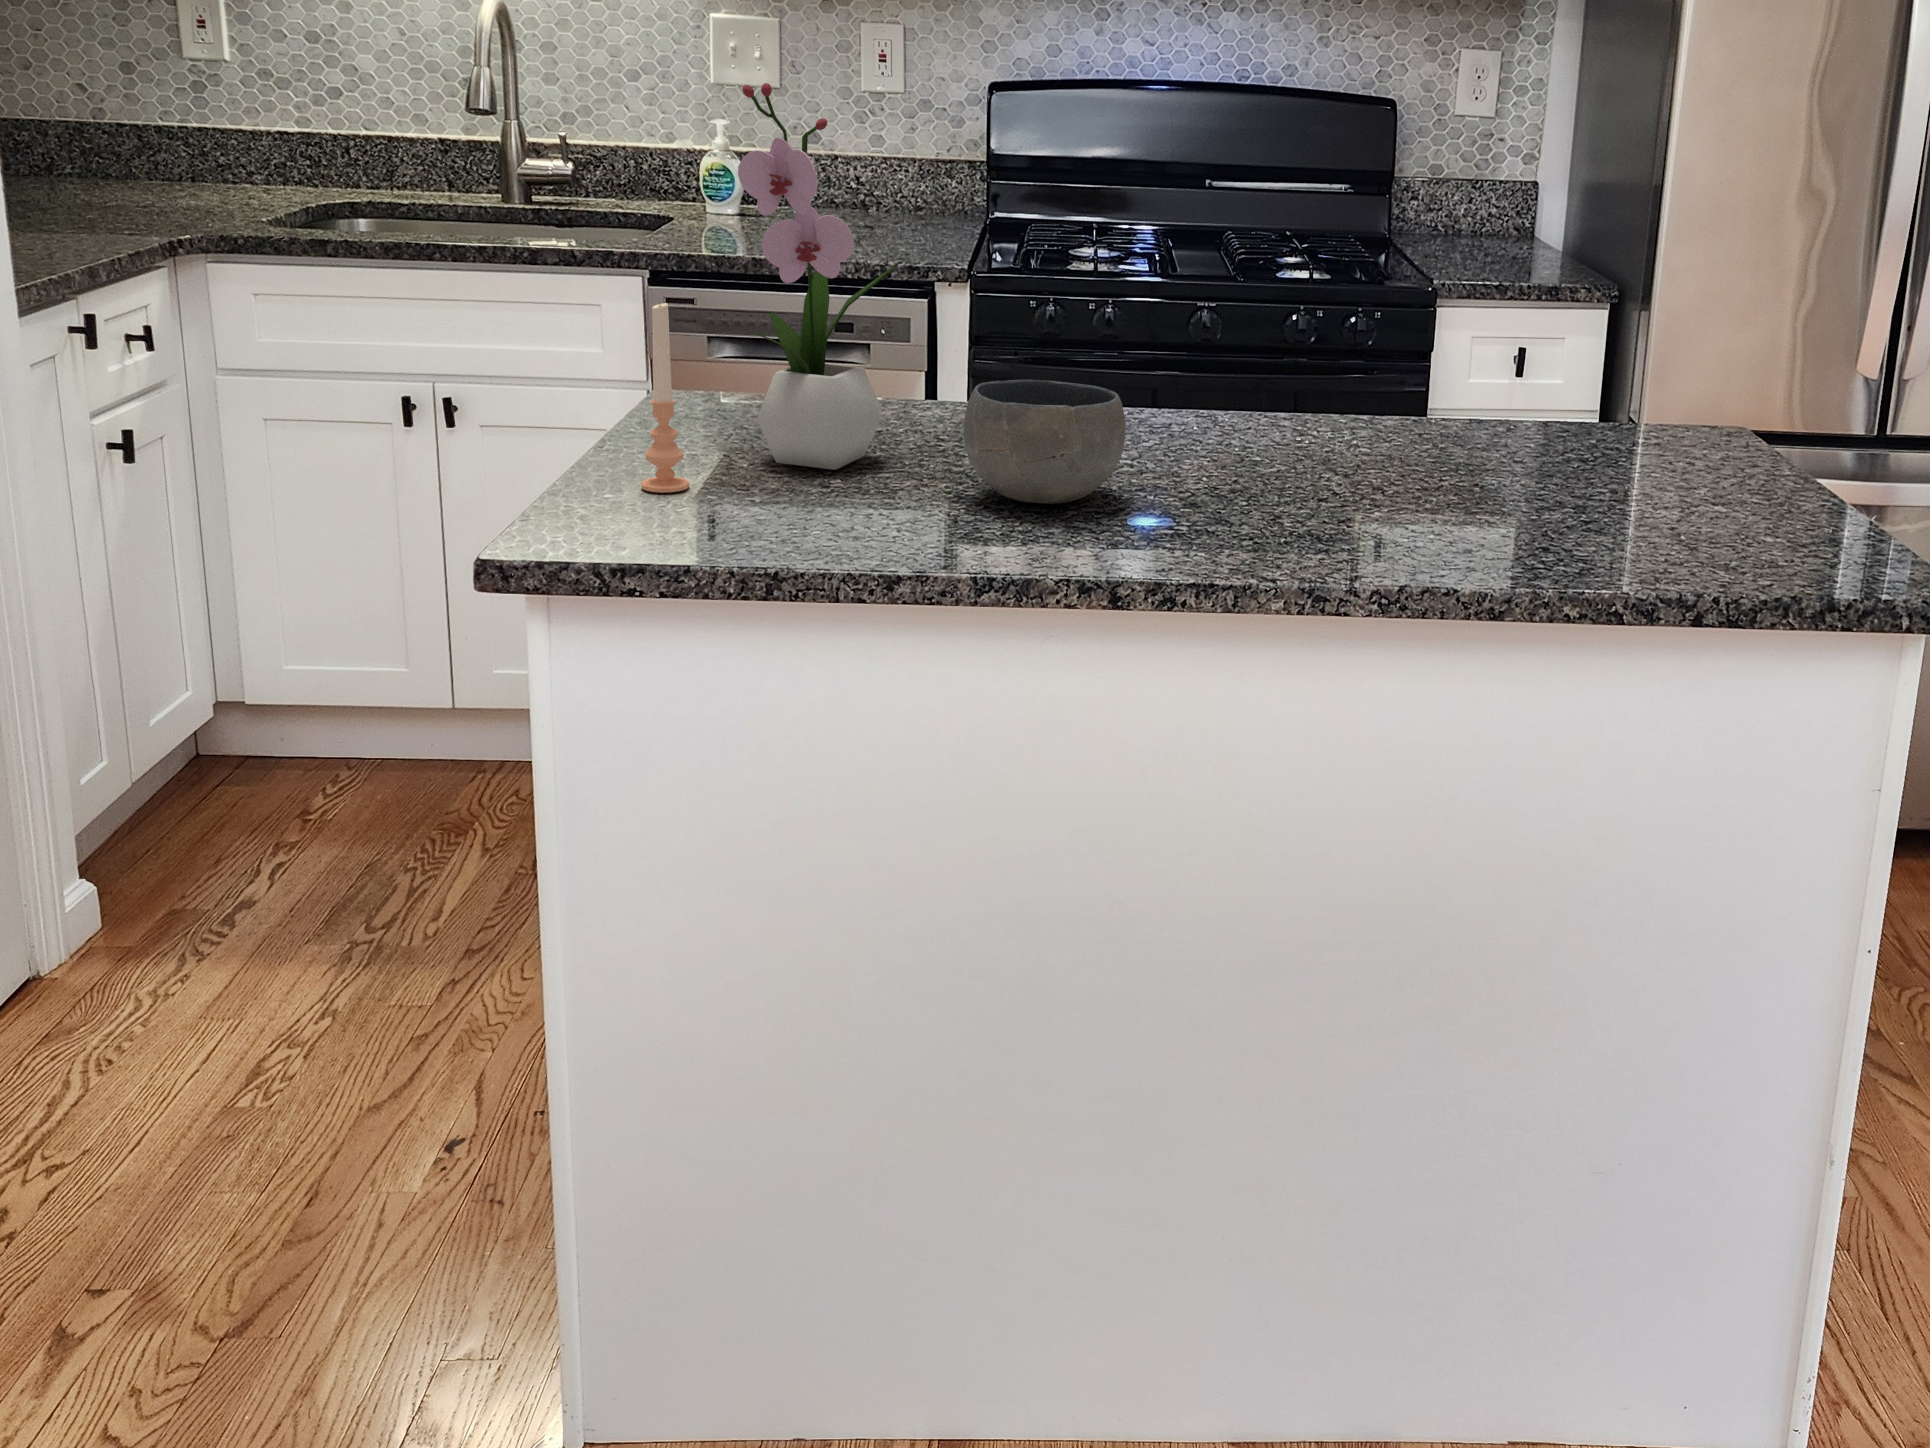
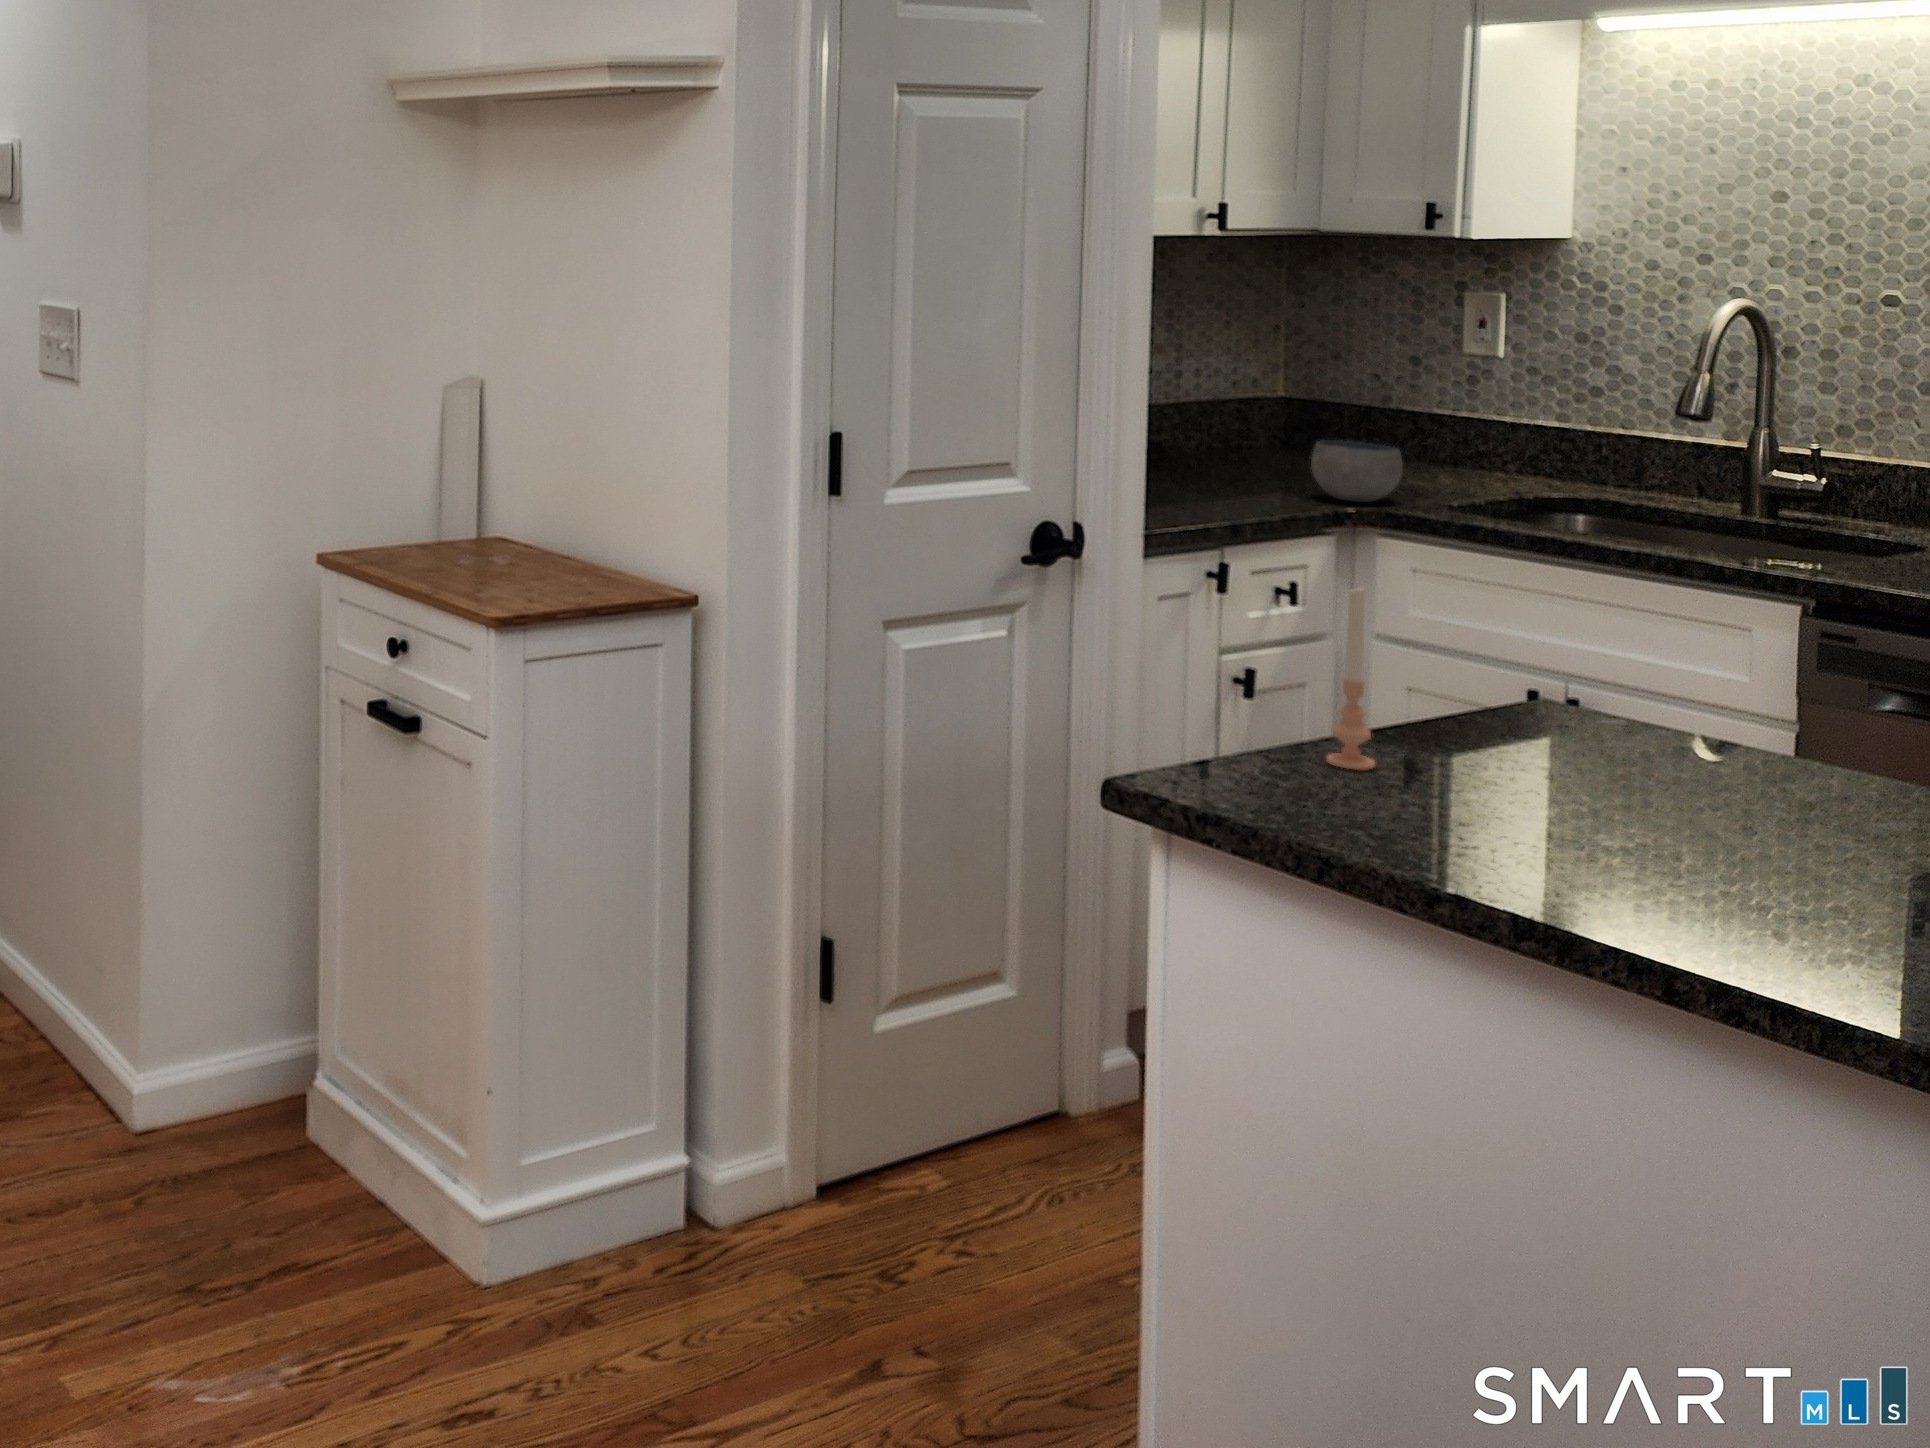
flower arrangement: present [738,83,896,470] -> none [1463,391,1666,792]
bowl: present [964,380,1126,504] -> present [1311,440,1403,502]

